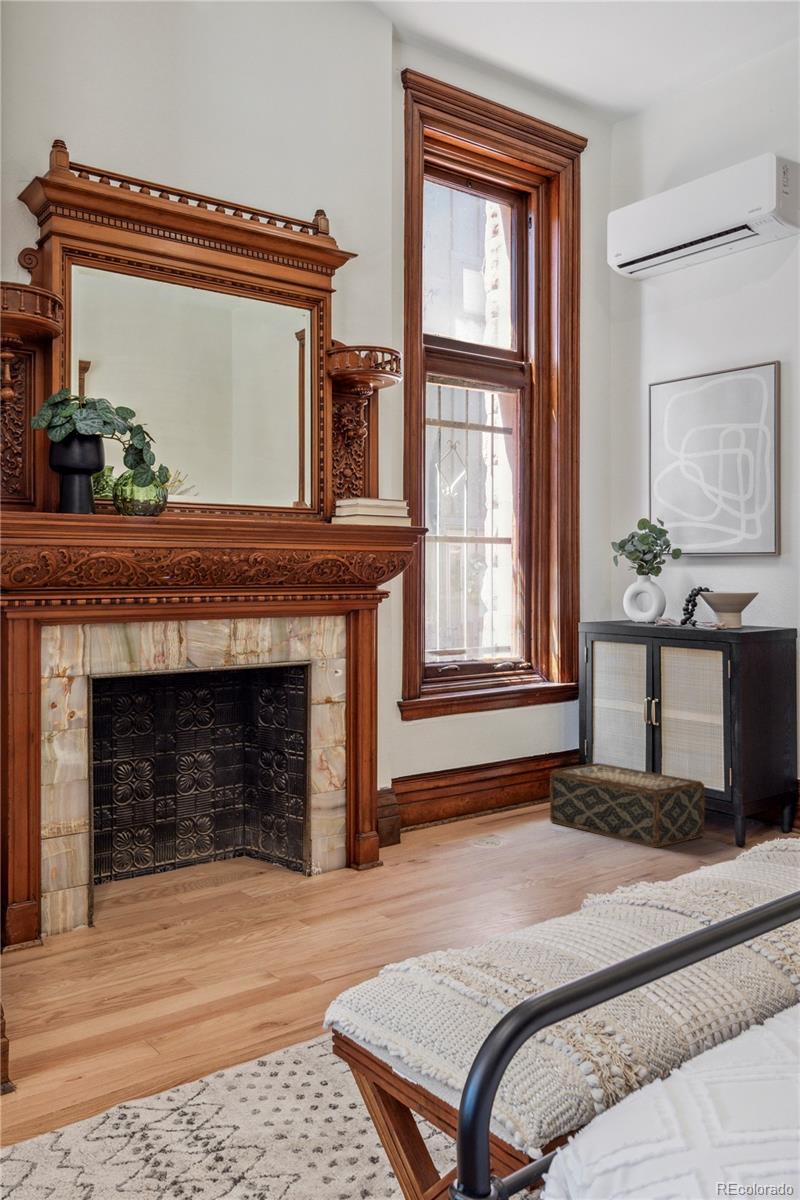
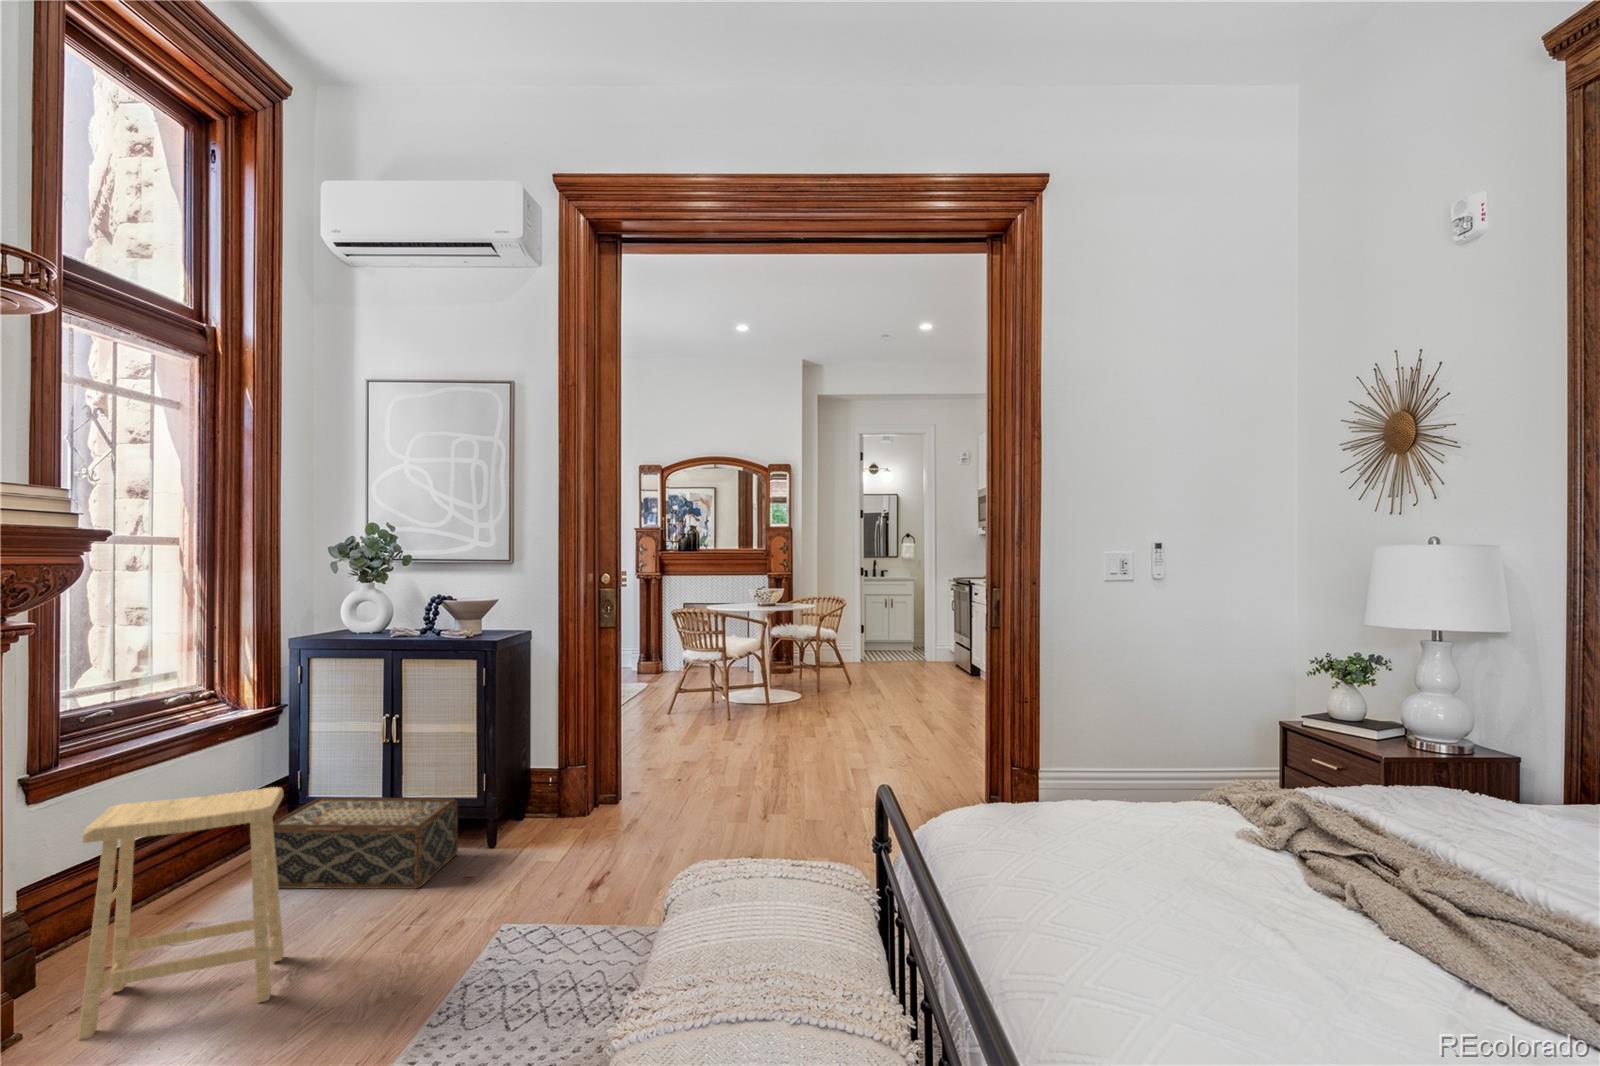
footstool: none [412,711,538,872] -> present [78,787,284,1040]

